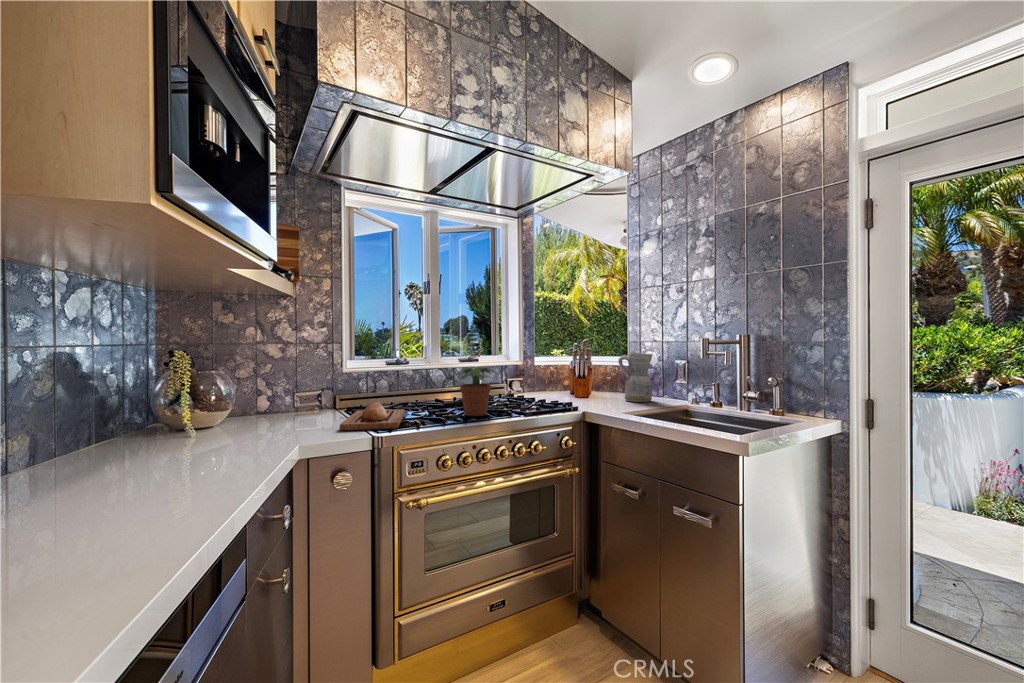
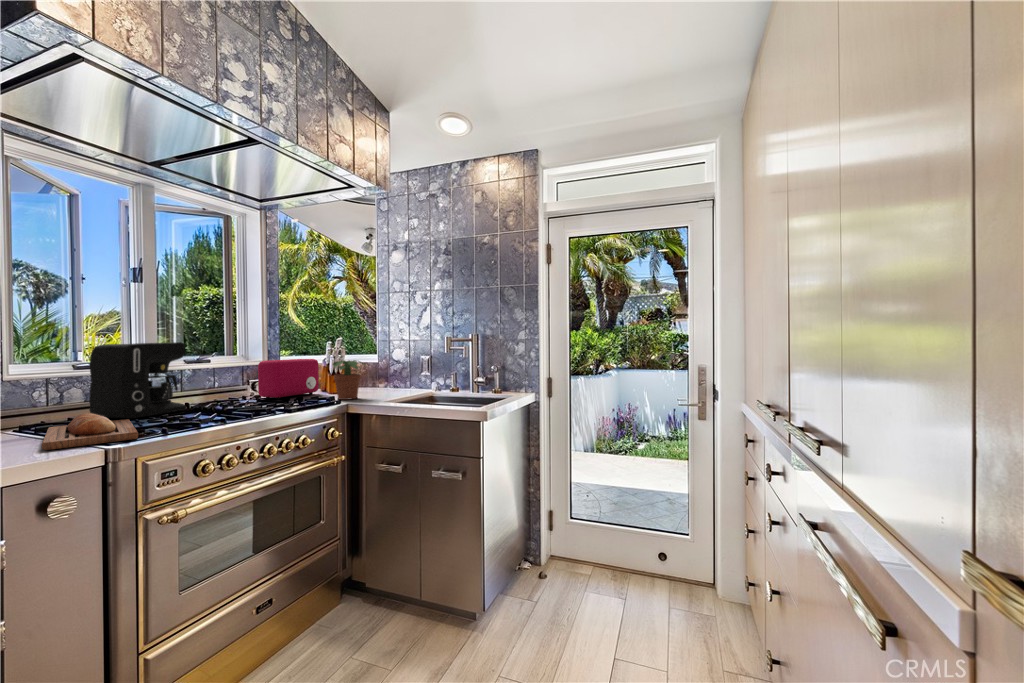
coffee maker: none [389,344,451,408] -> present [89,342,186,418]
ceramic pitcher: present [618,353,652,402] -> none [373,350,403,393]
toaster: none [511,360,565,400] -> present [258,359,319,399]
potted plant: present [455,367,498,416] -> present [333,360,365,400]

